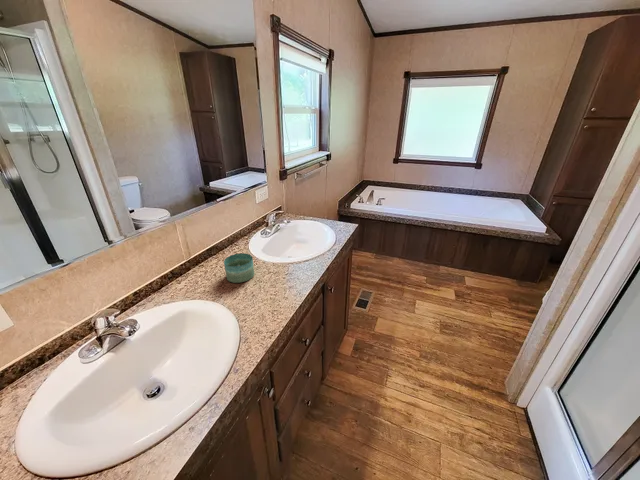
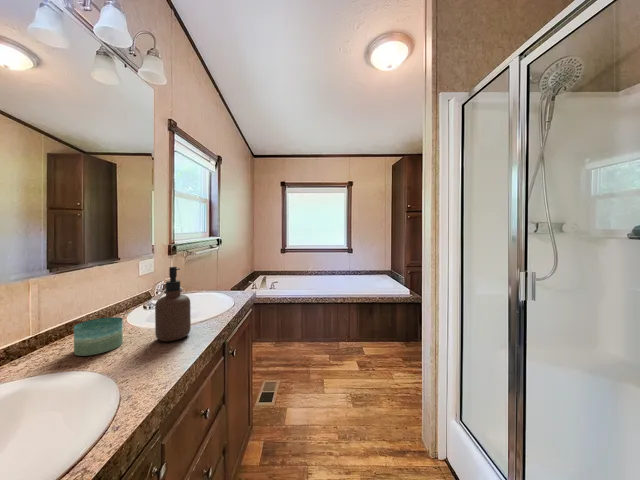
soap dispenser: none [273,221,300,280] -> present [155,267,191,341]

